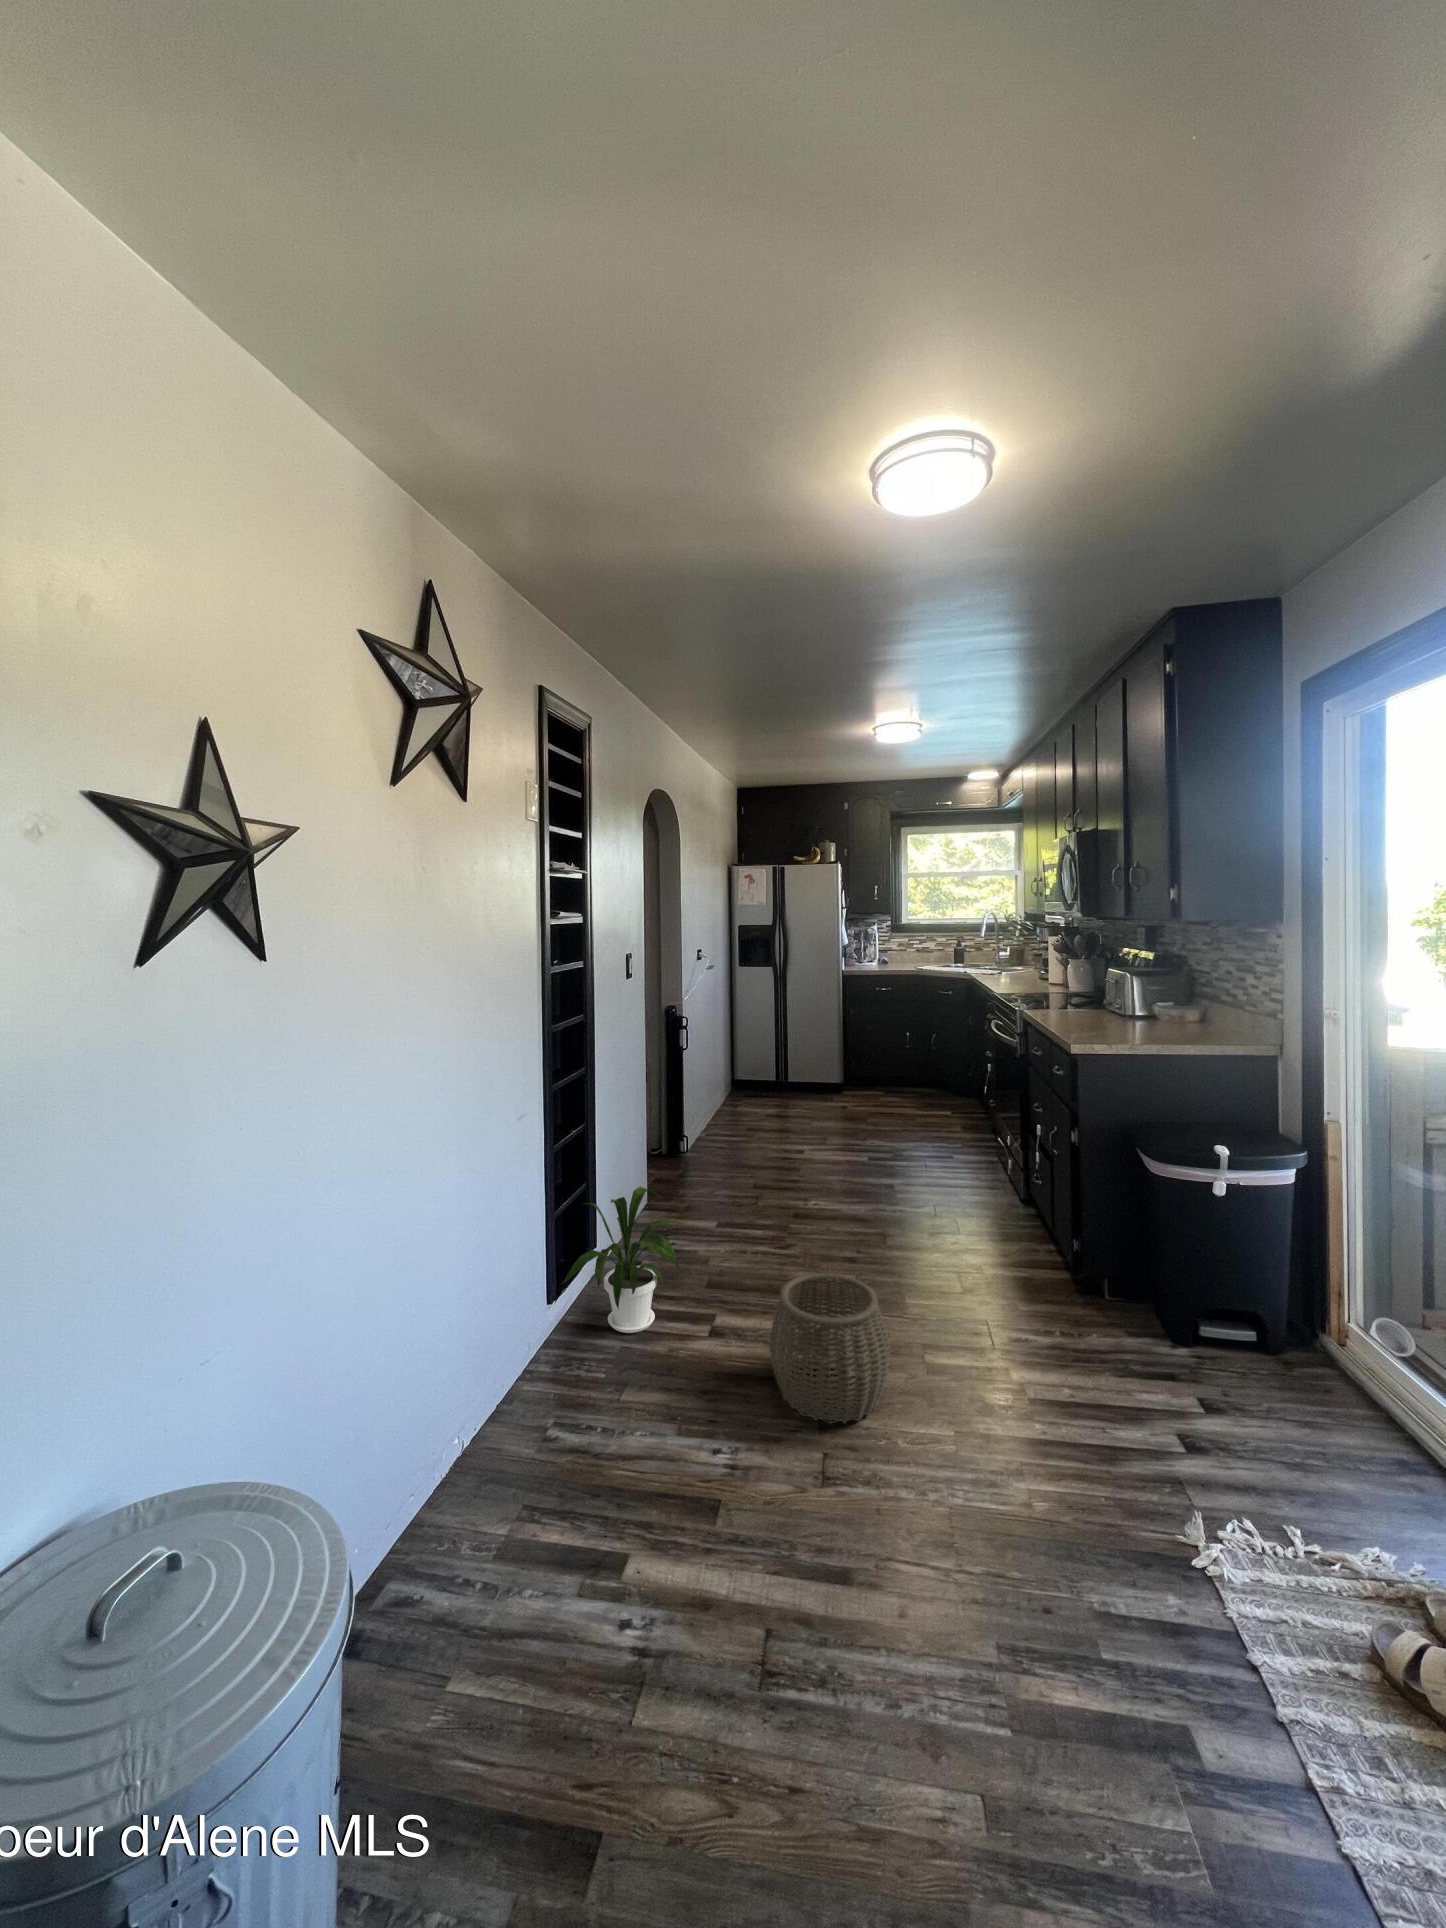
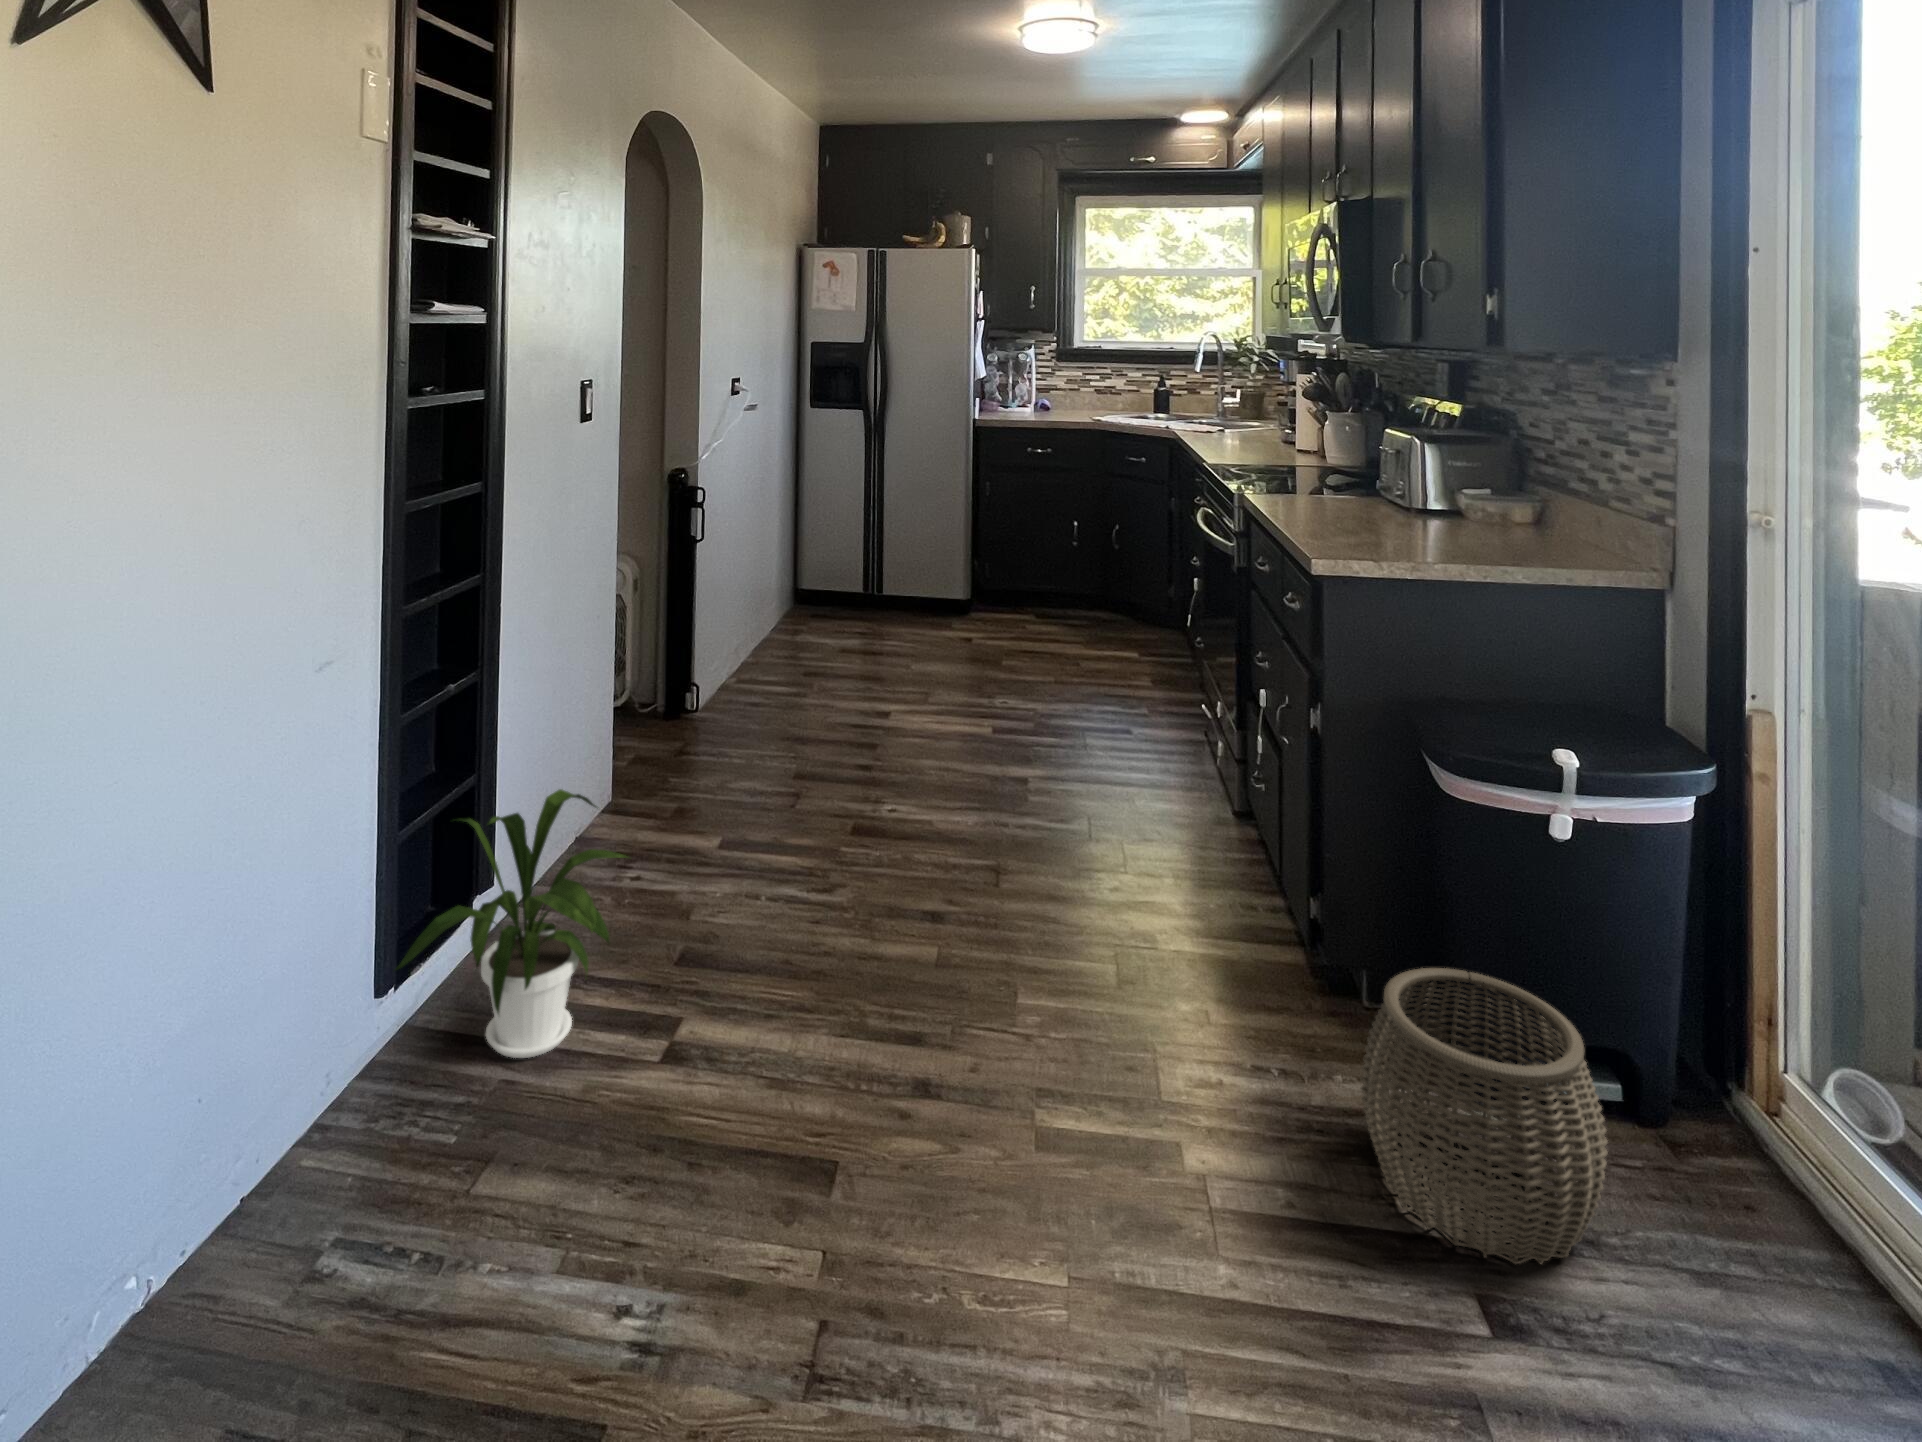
woven basket: present [769,1273,890,1423] -> present [1361,968,1608,1264]

